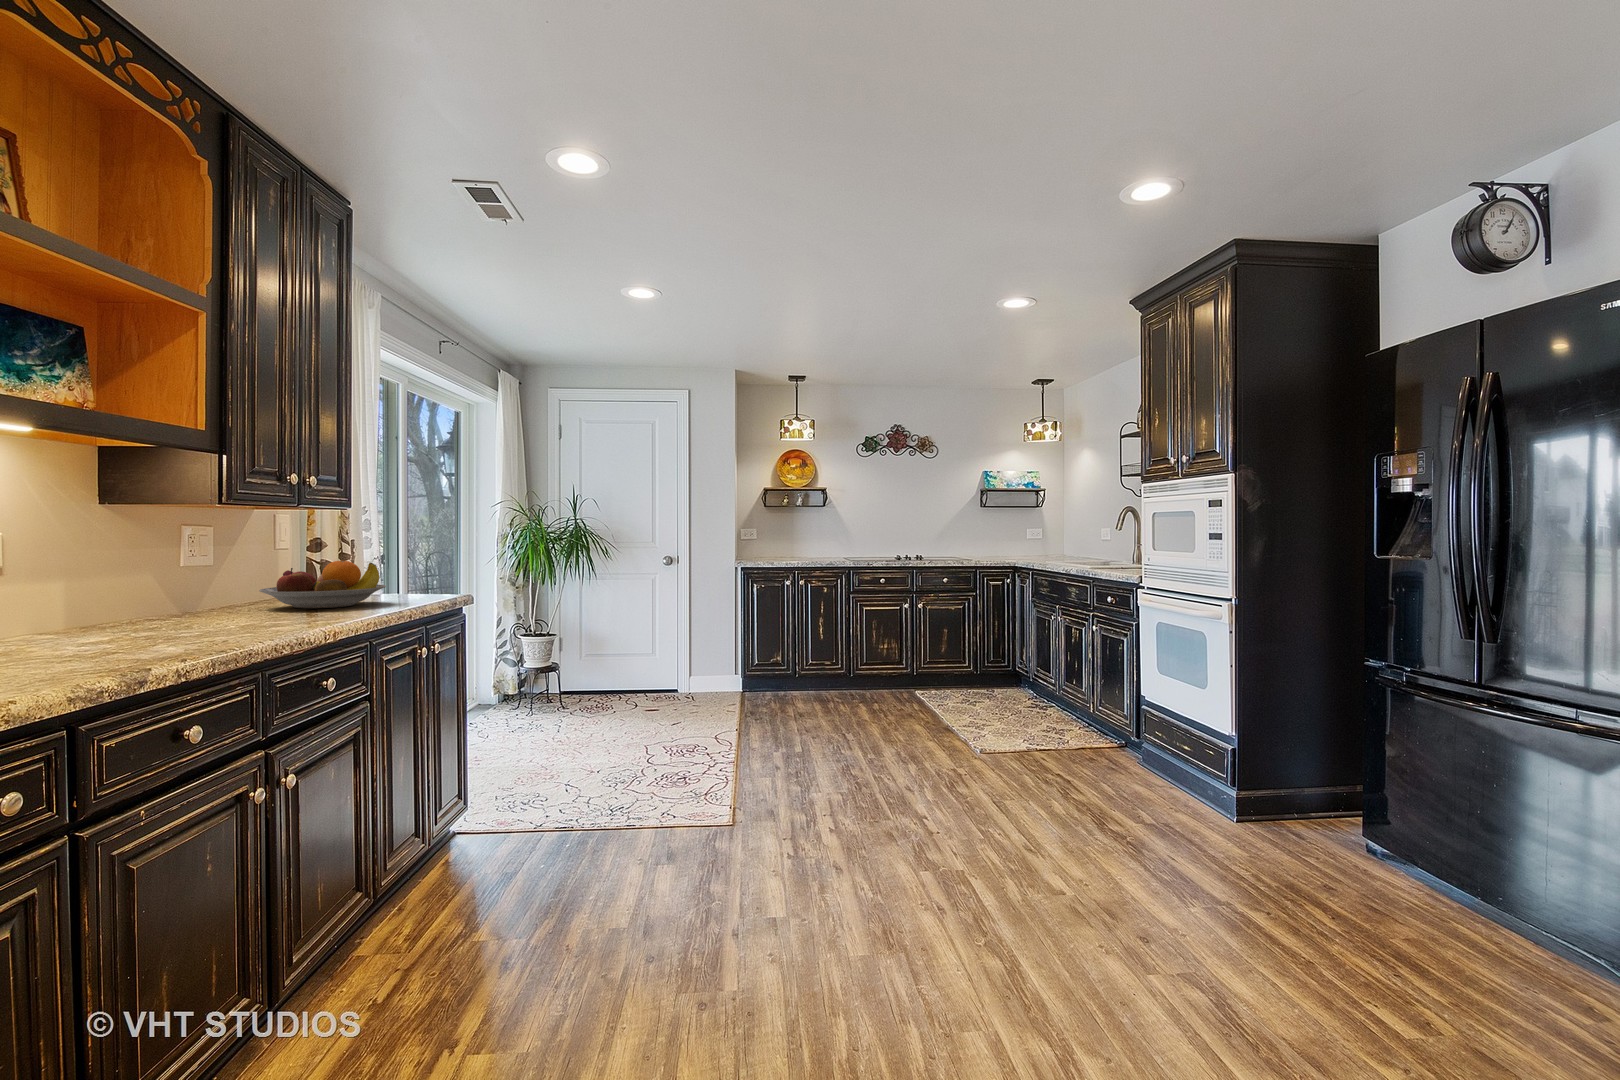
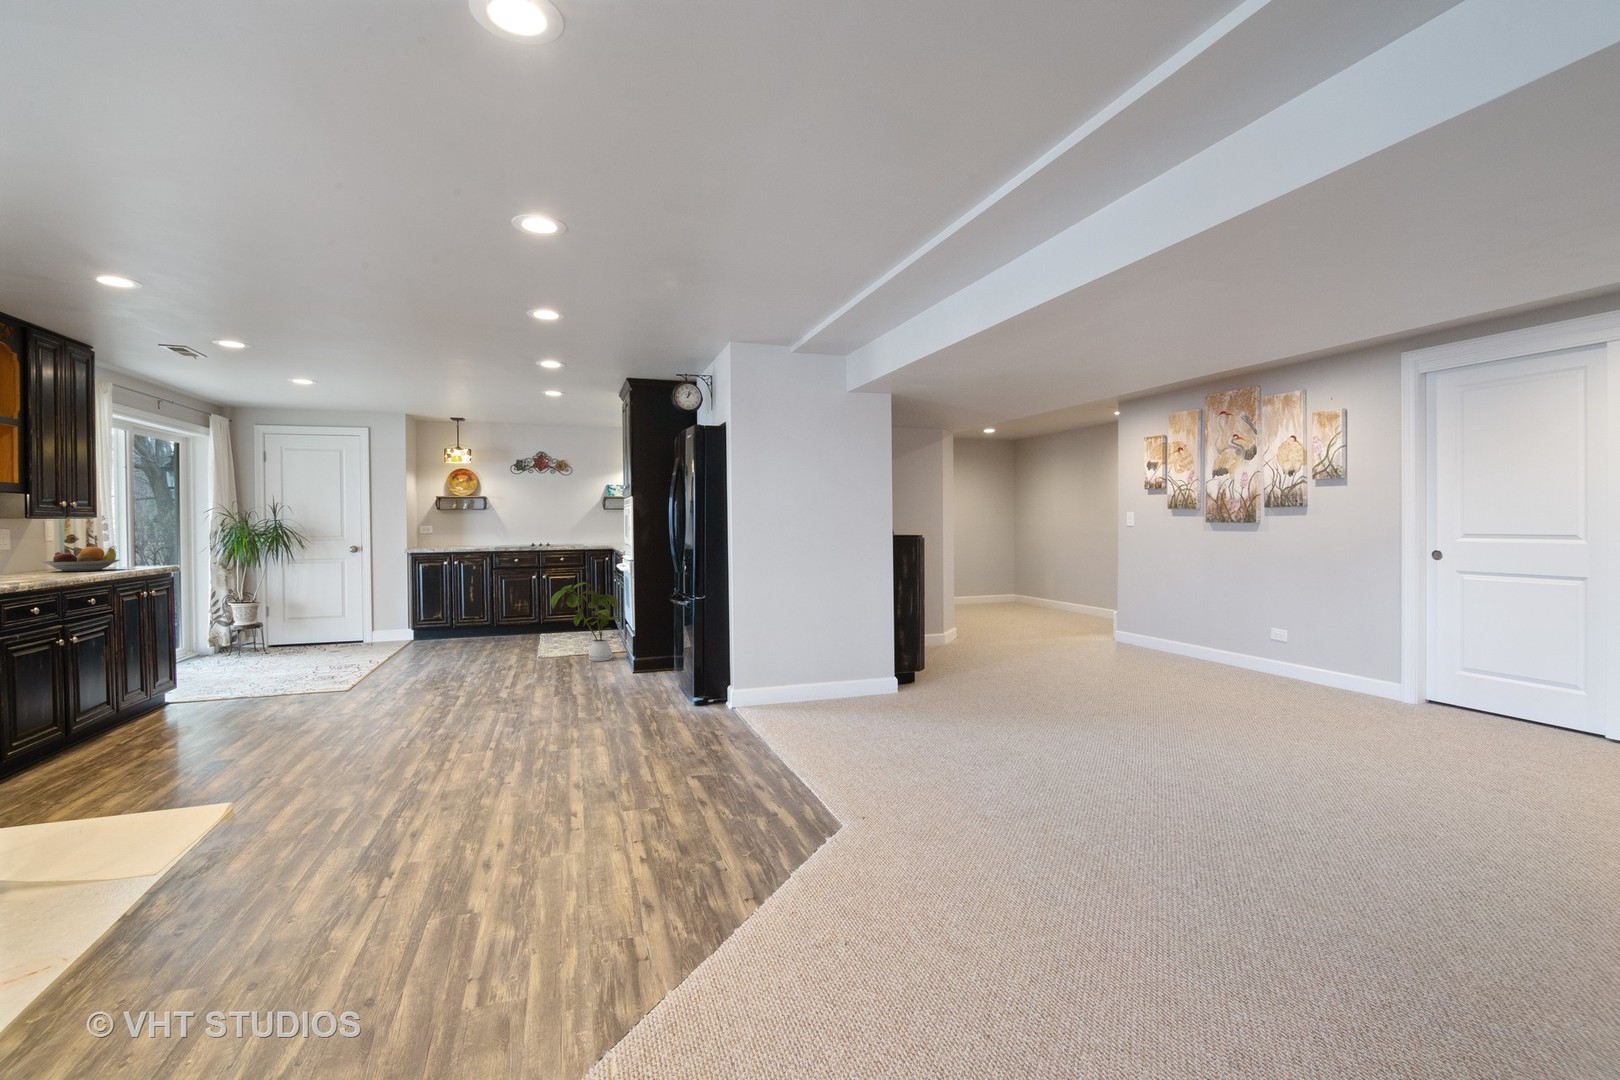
house plant: none [1029,630,1164,775] -> present [551,582,621,661]

